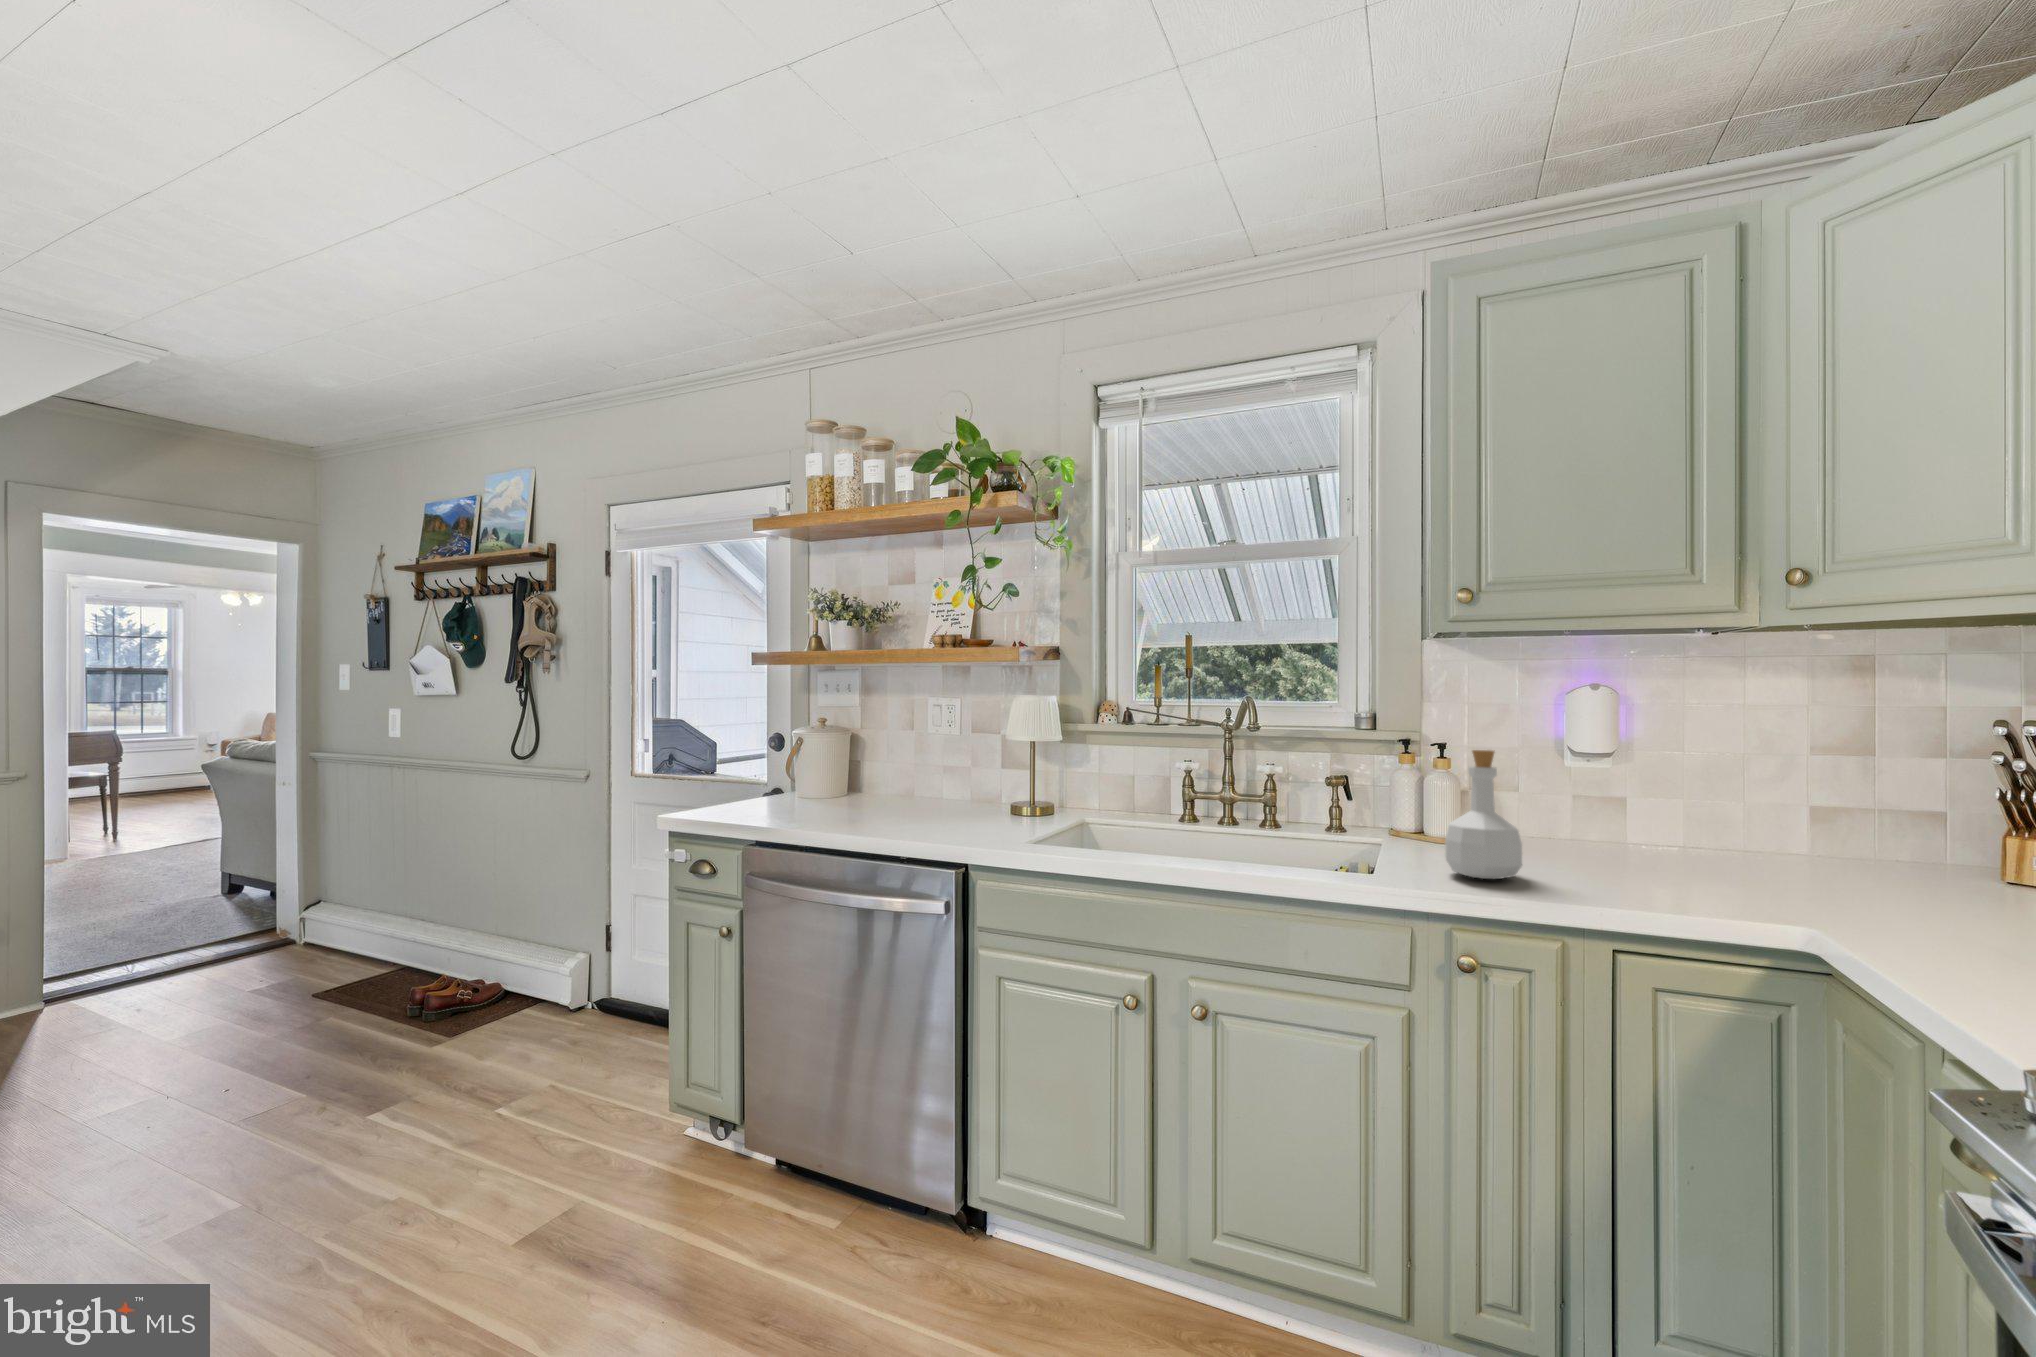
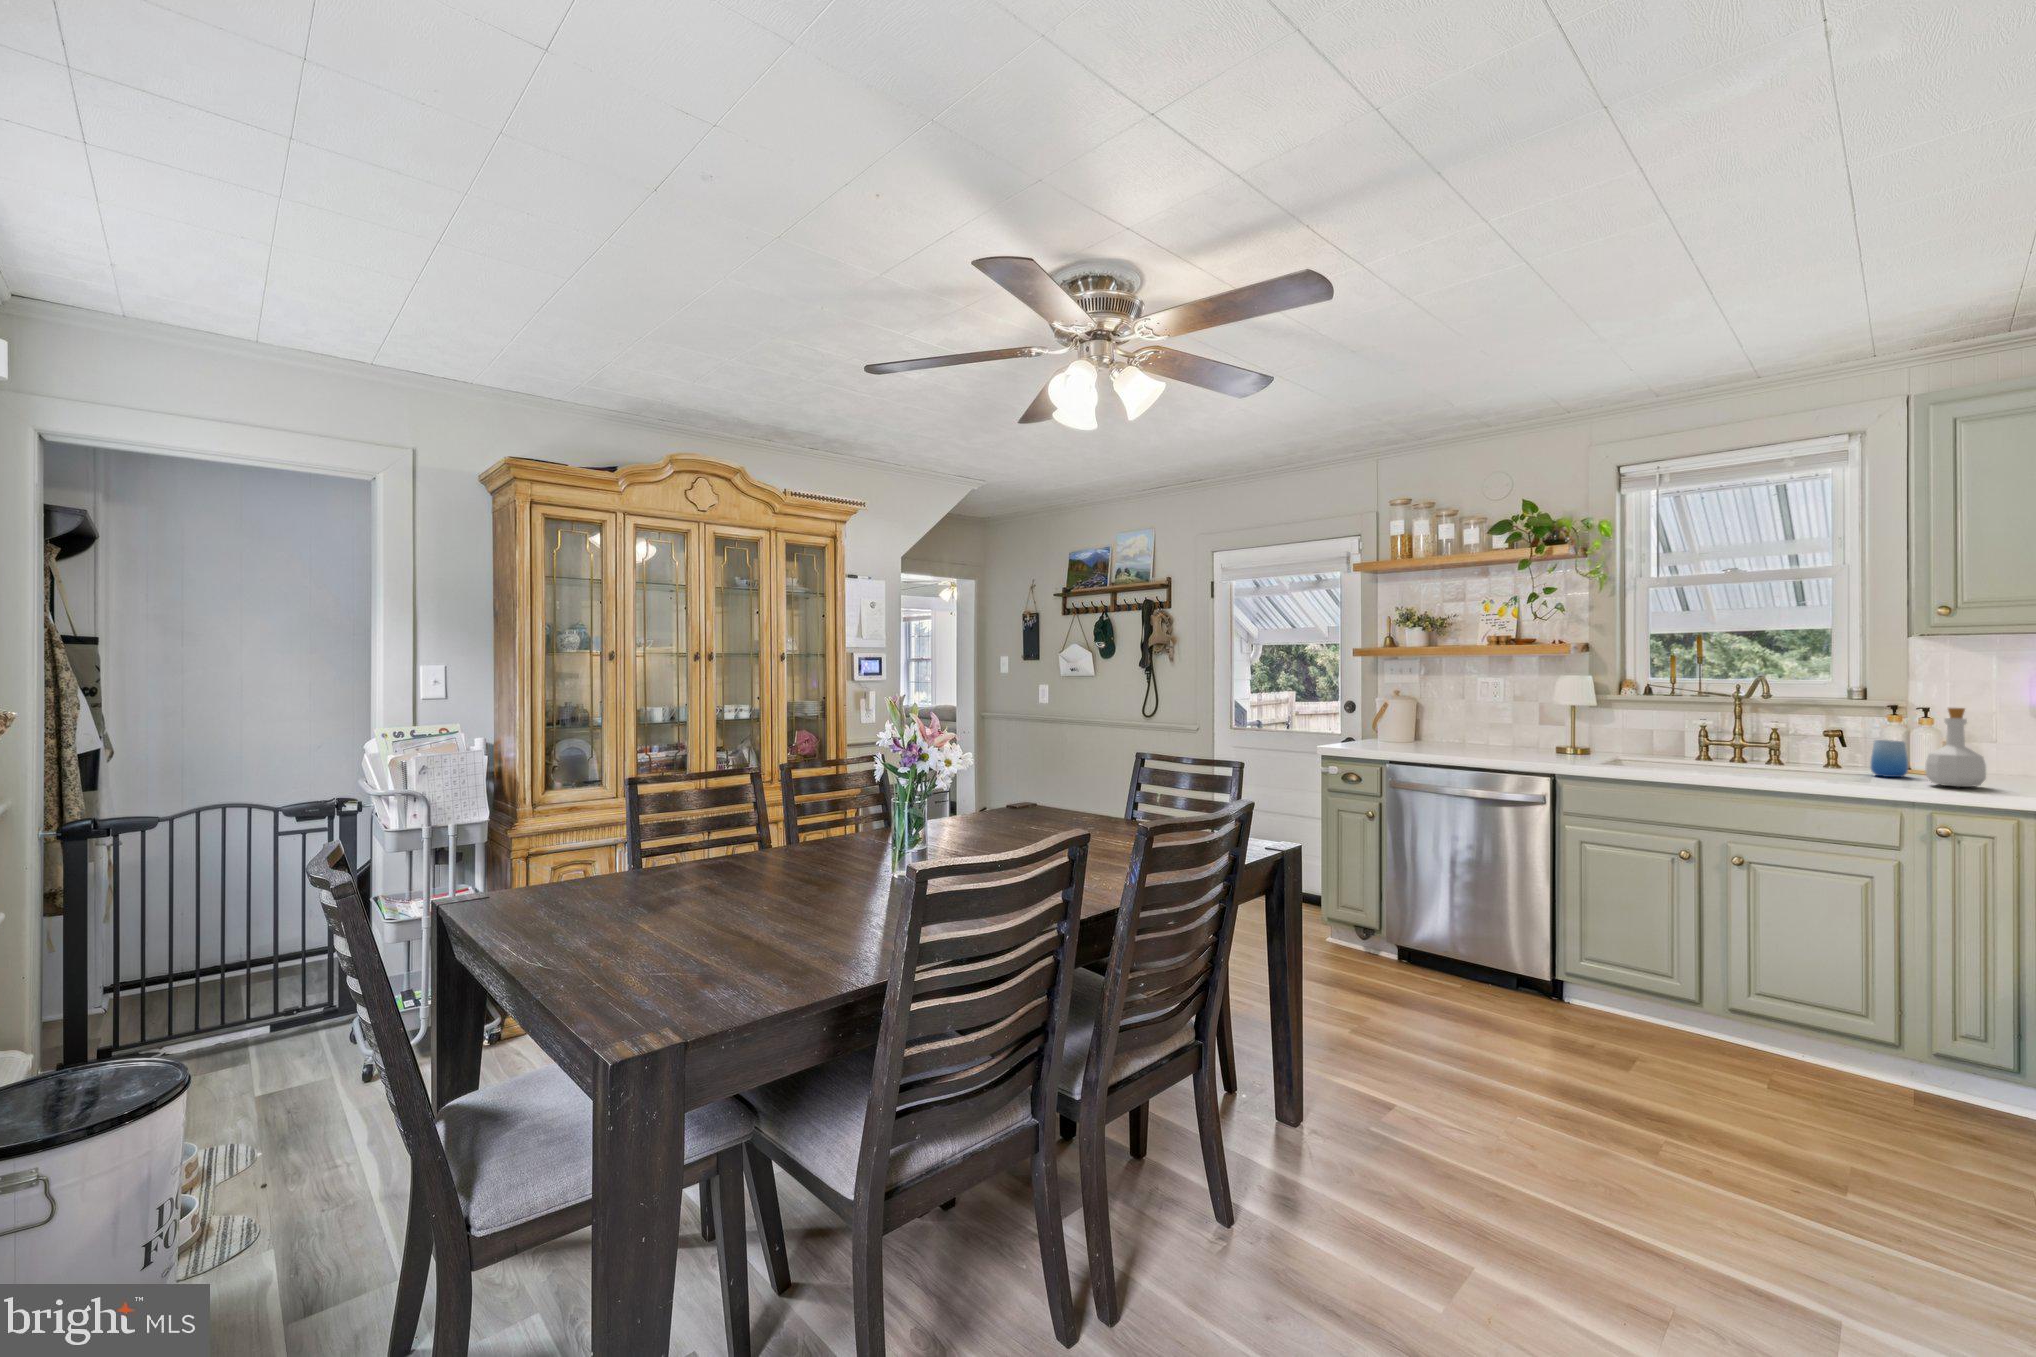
cup: none [1379,796,1425,855] -> present [1870,740,1908,777]

